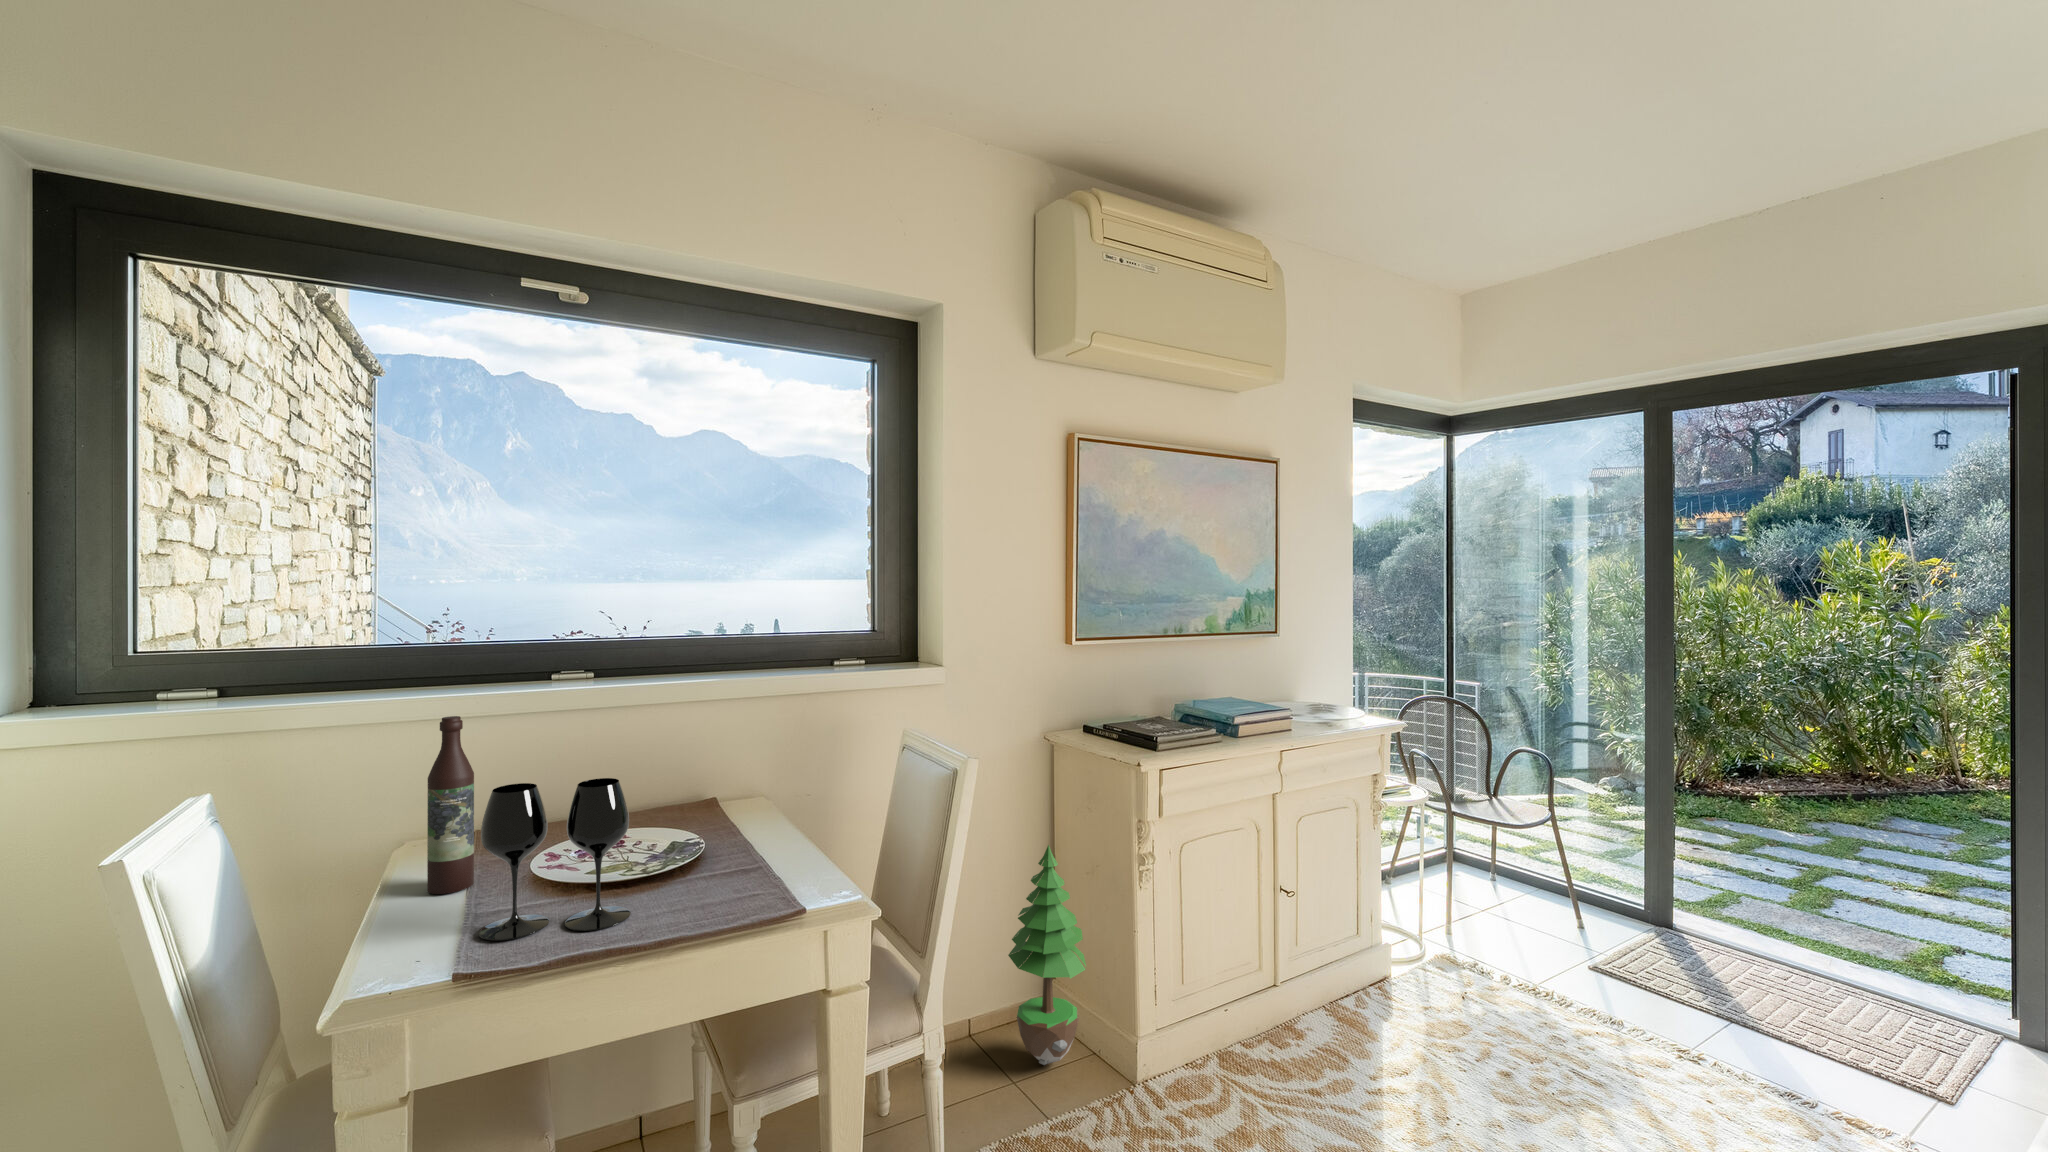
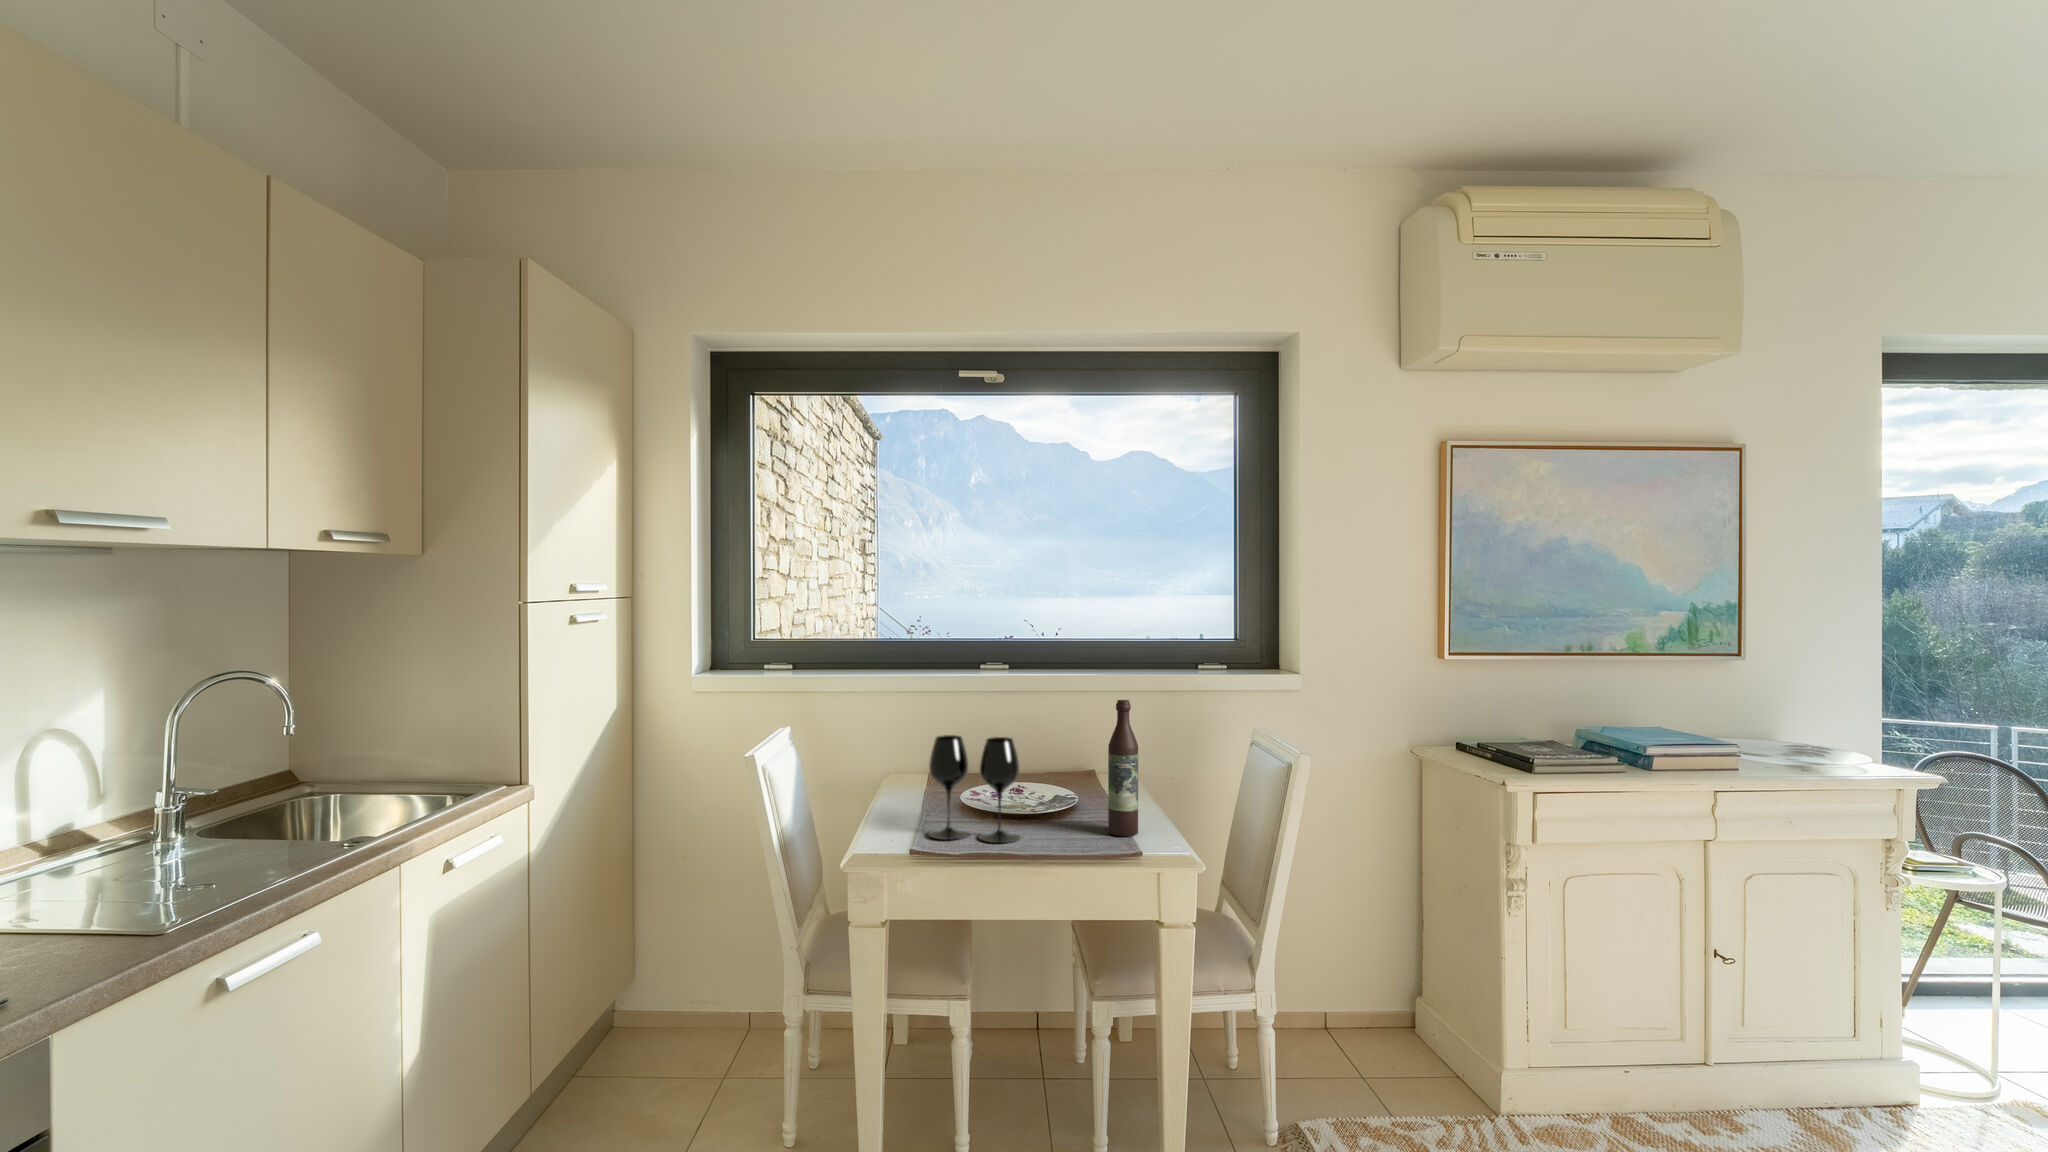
wine bottle: present [427,716,474,894] -> present [1108,700,1138,836]
potted tree: present [1008,845,1086,1065] -> none [1366,856,1450,1075]

